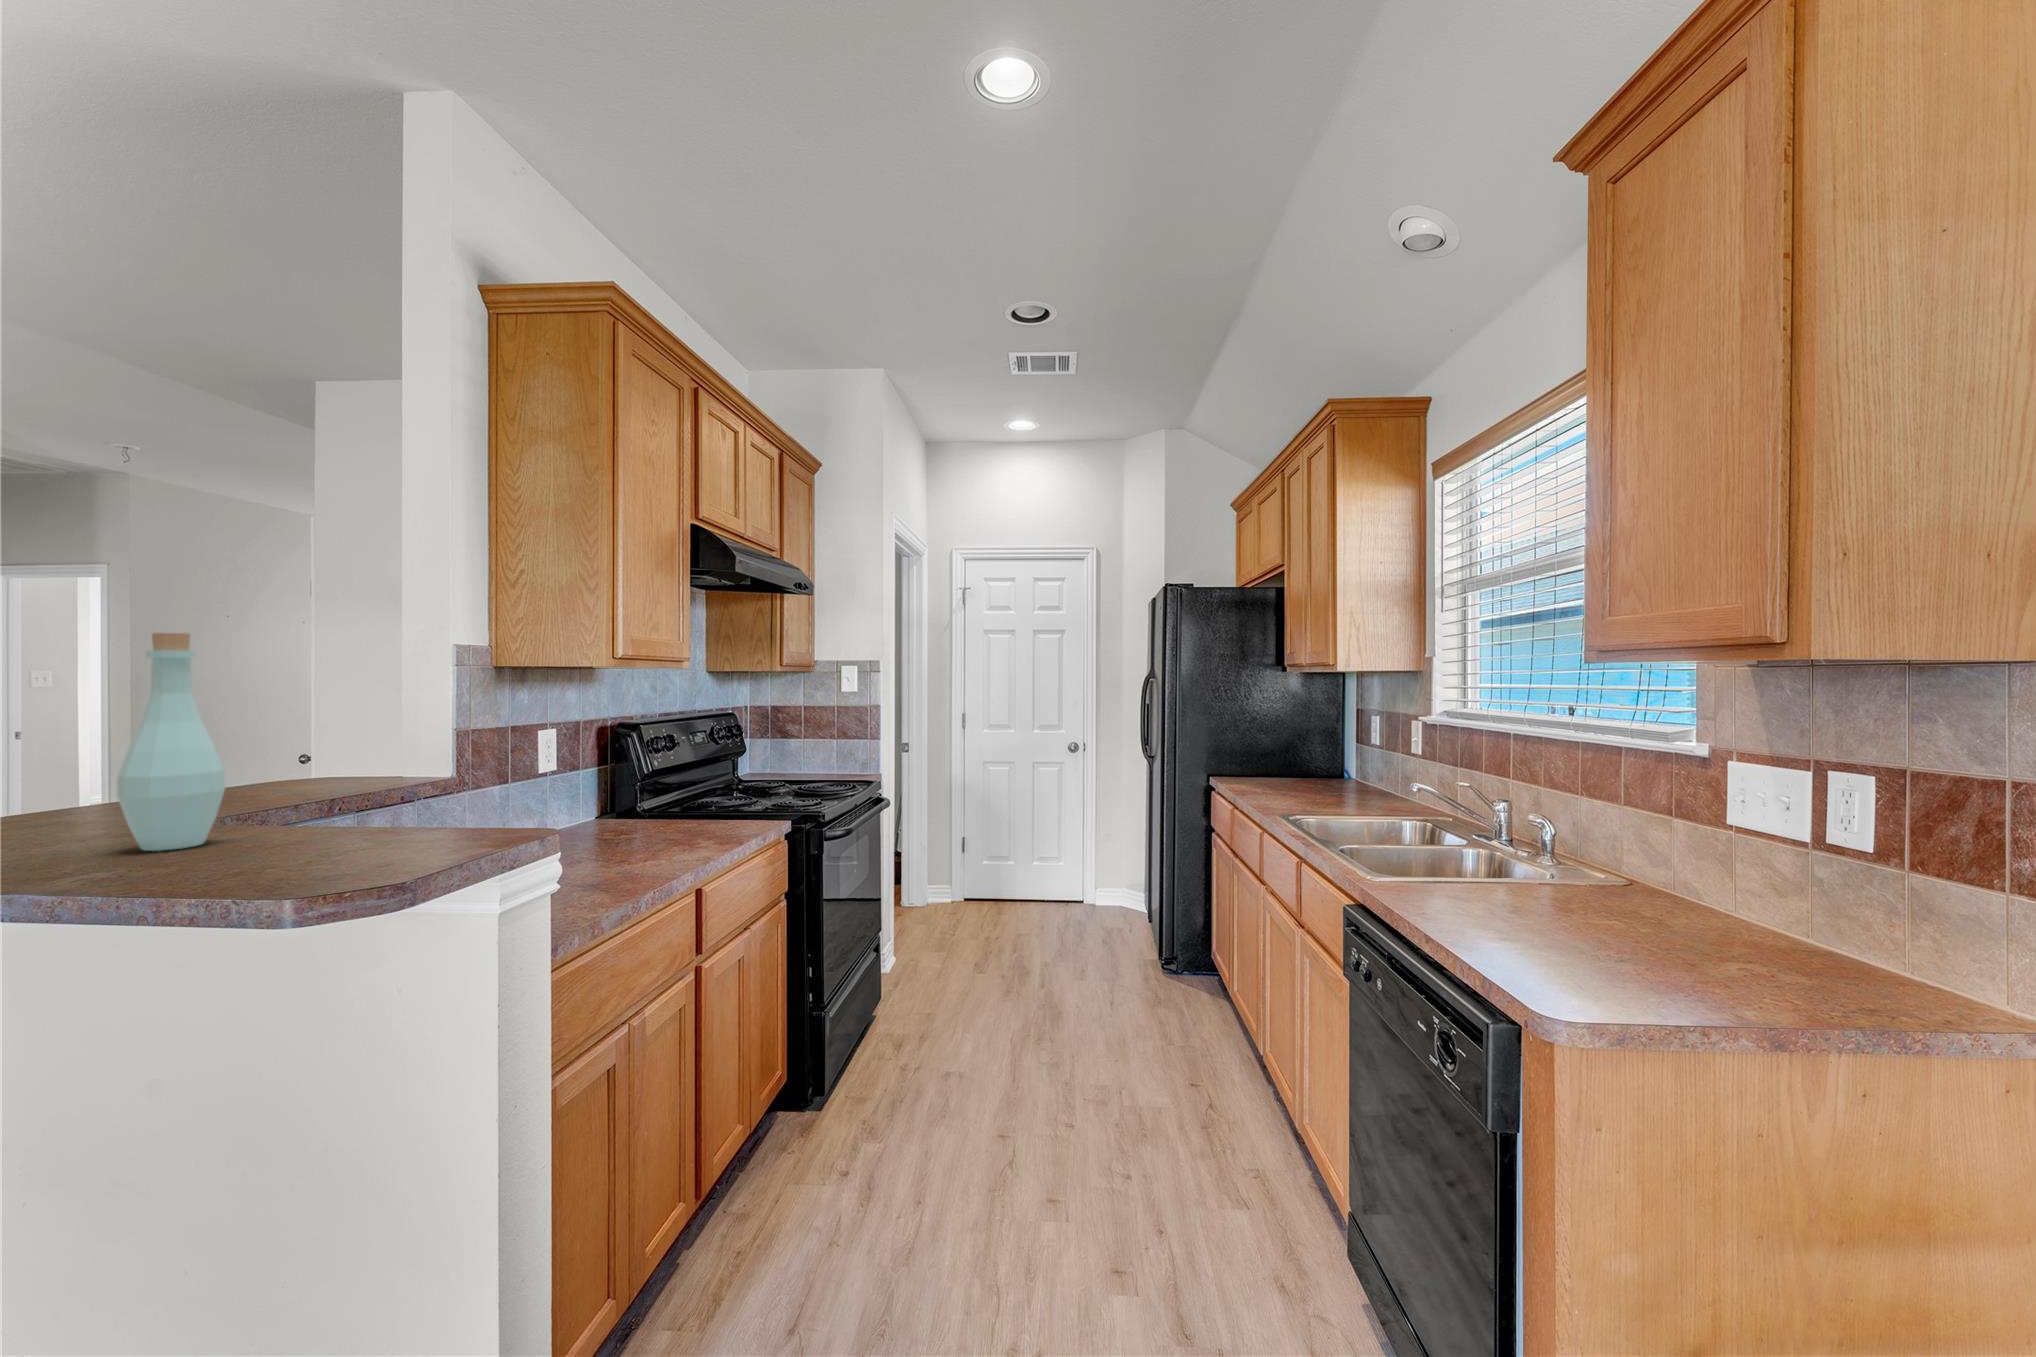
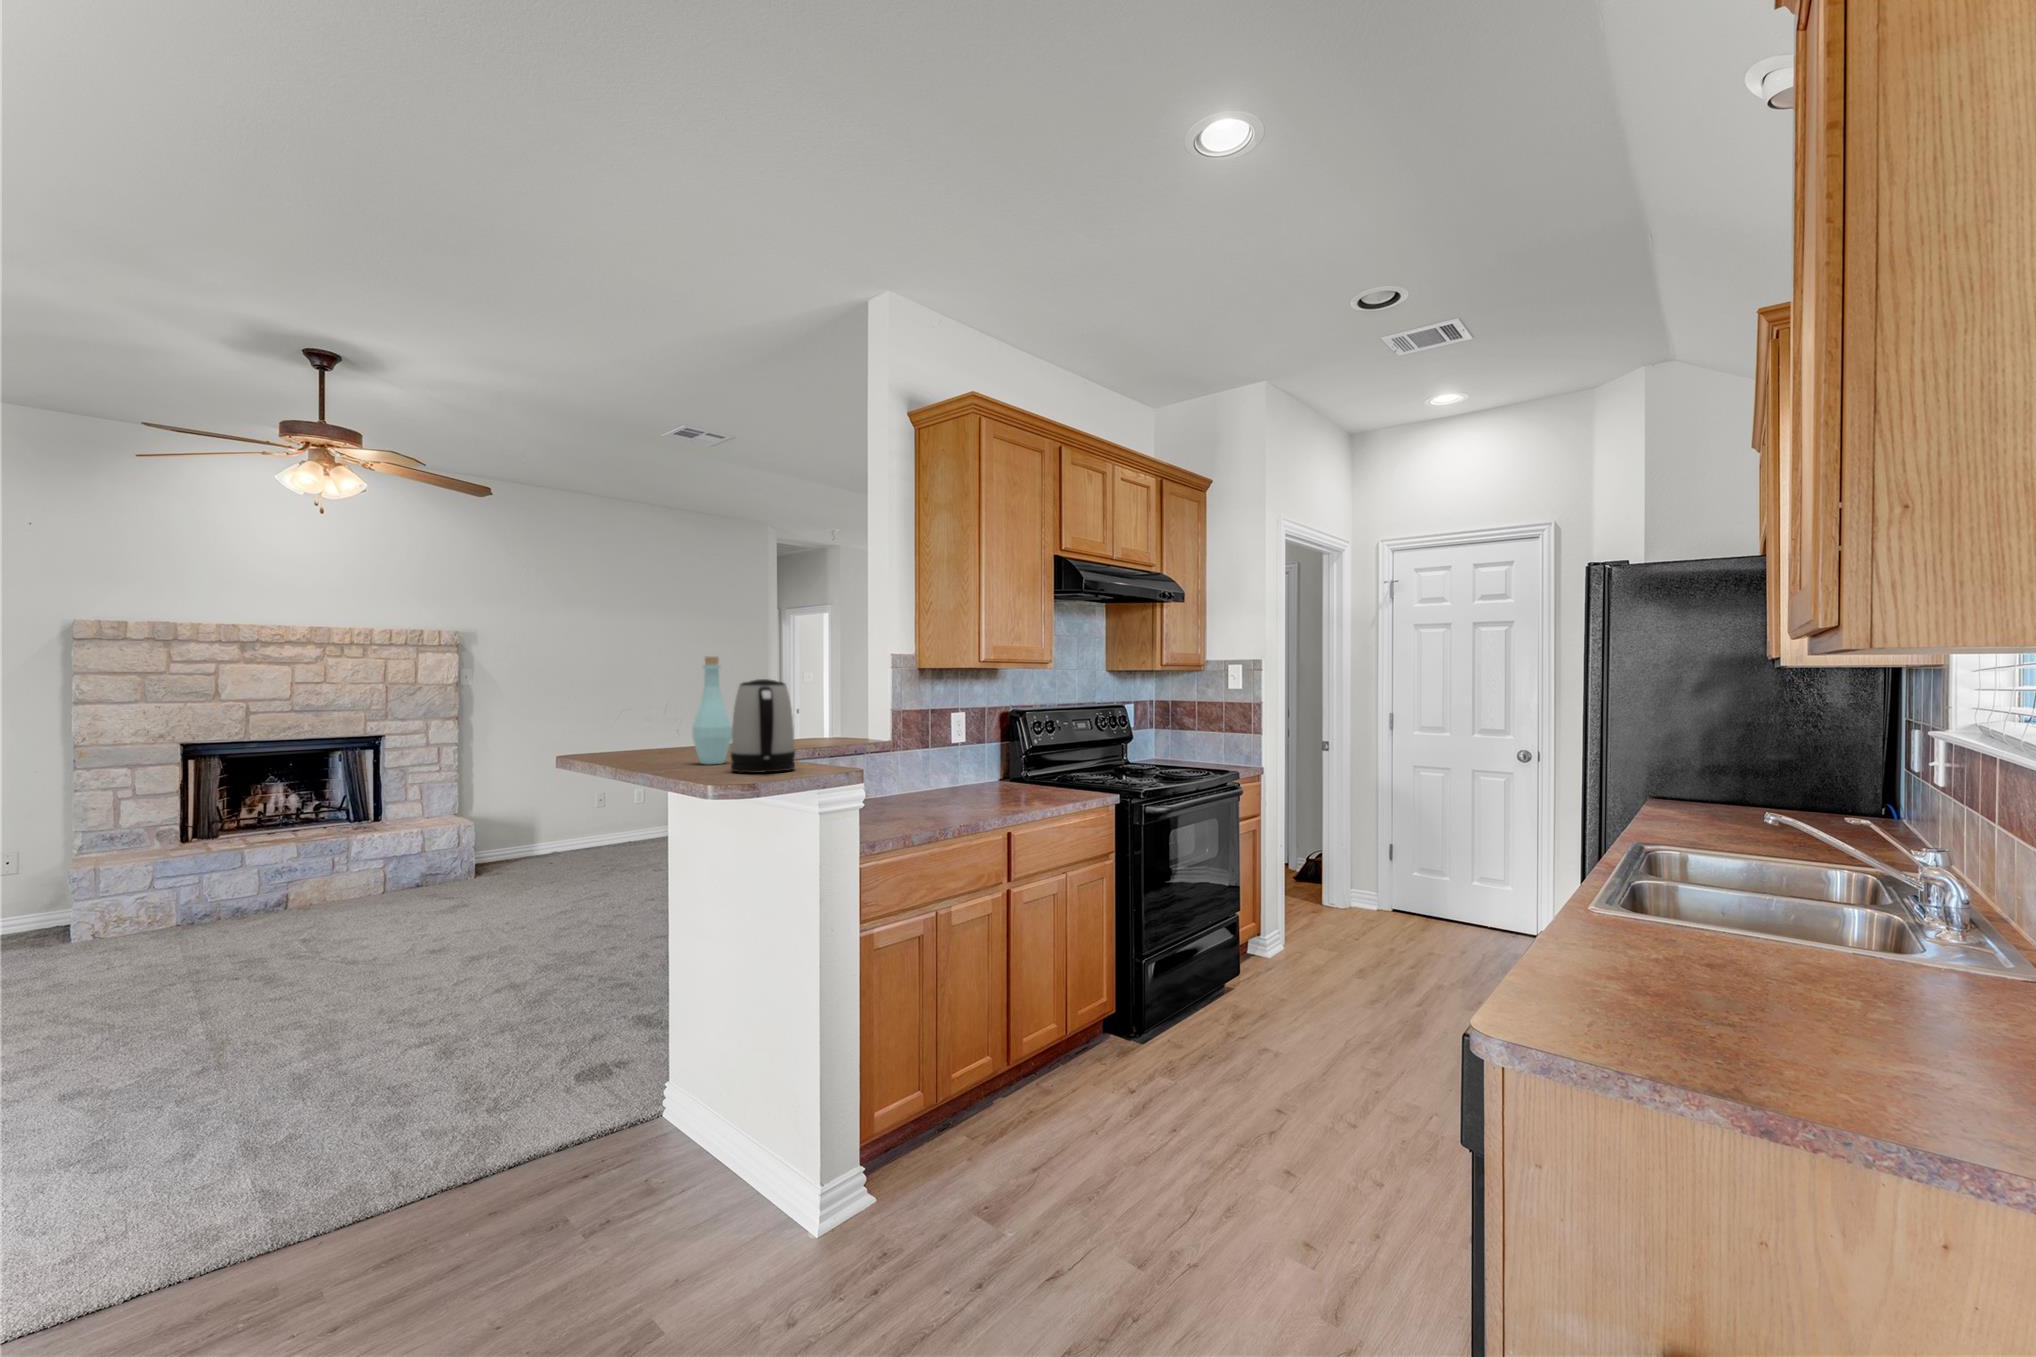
kettle: none [267,675,419,862] -> present [731,679,795,773]

